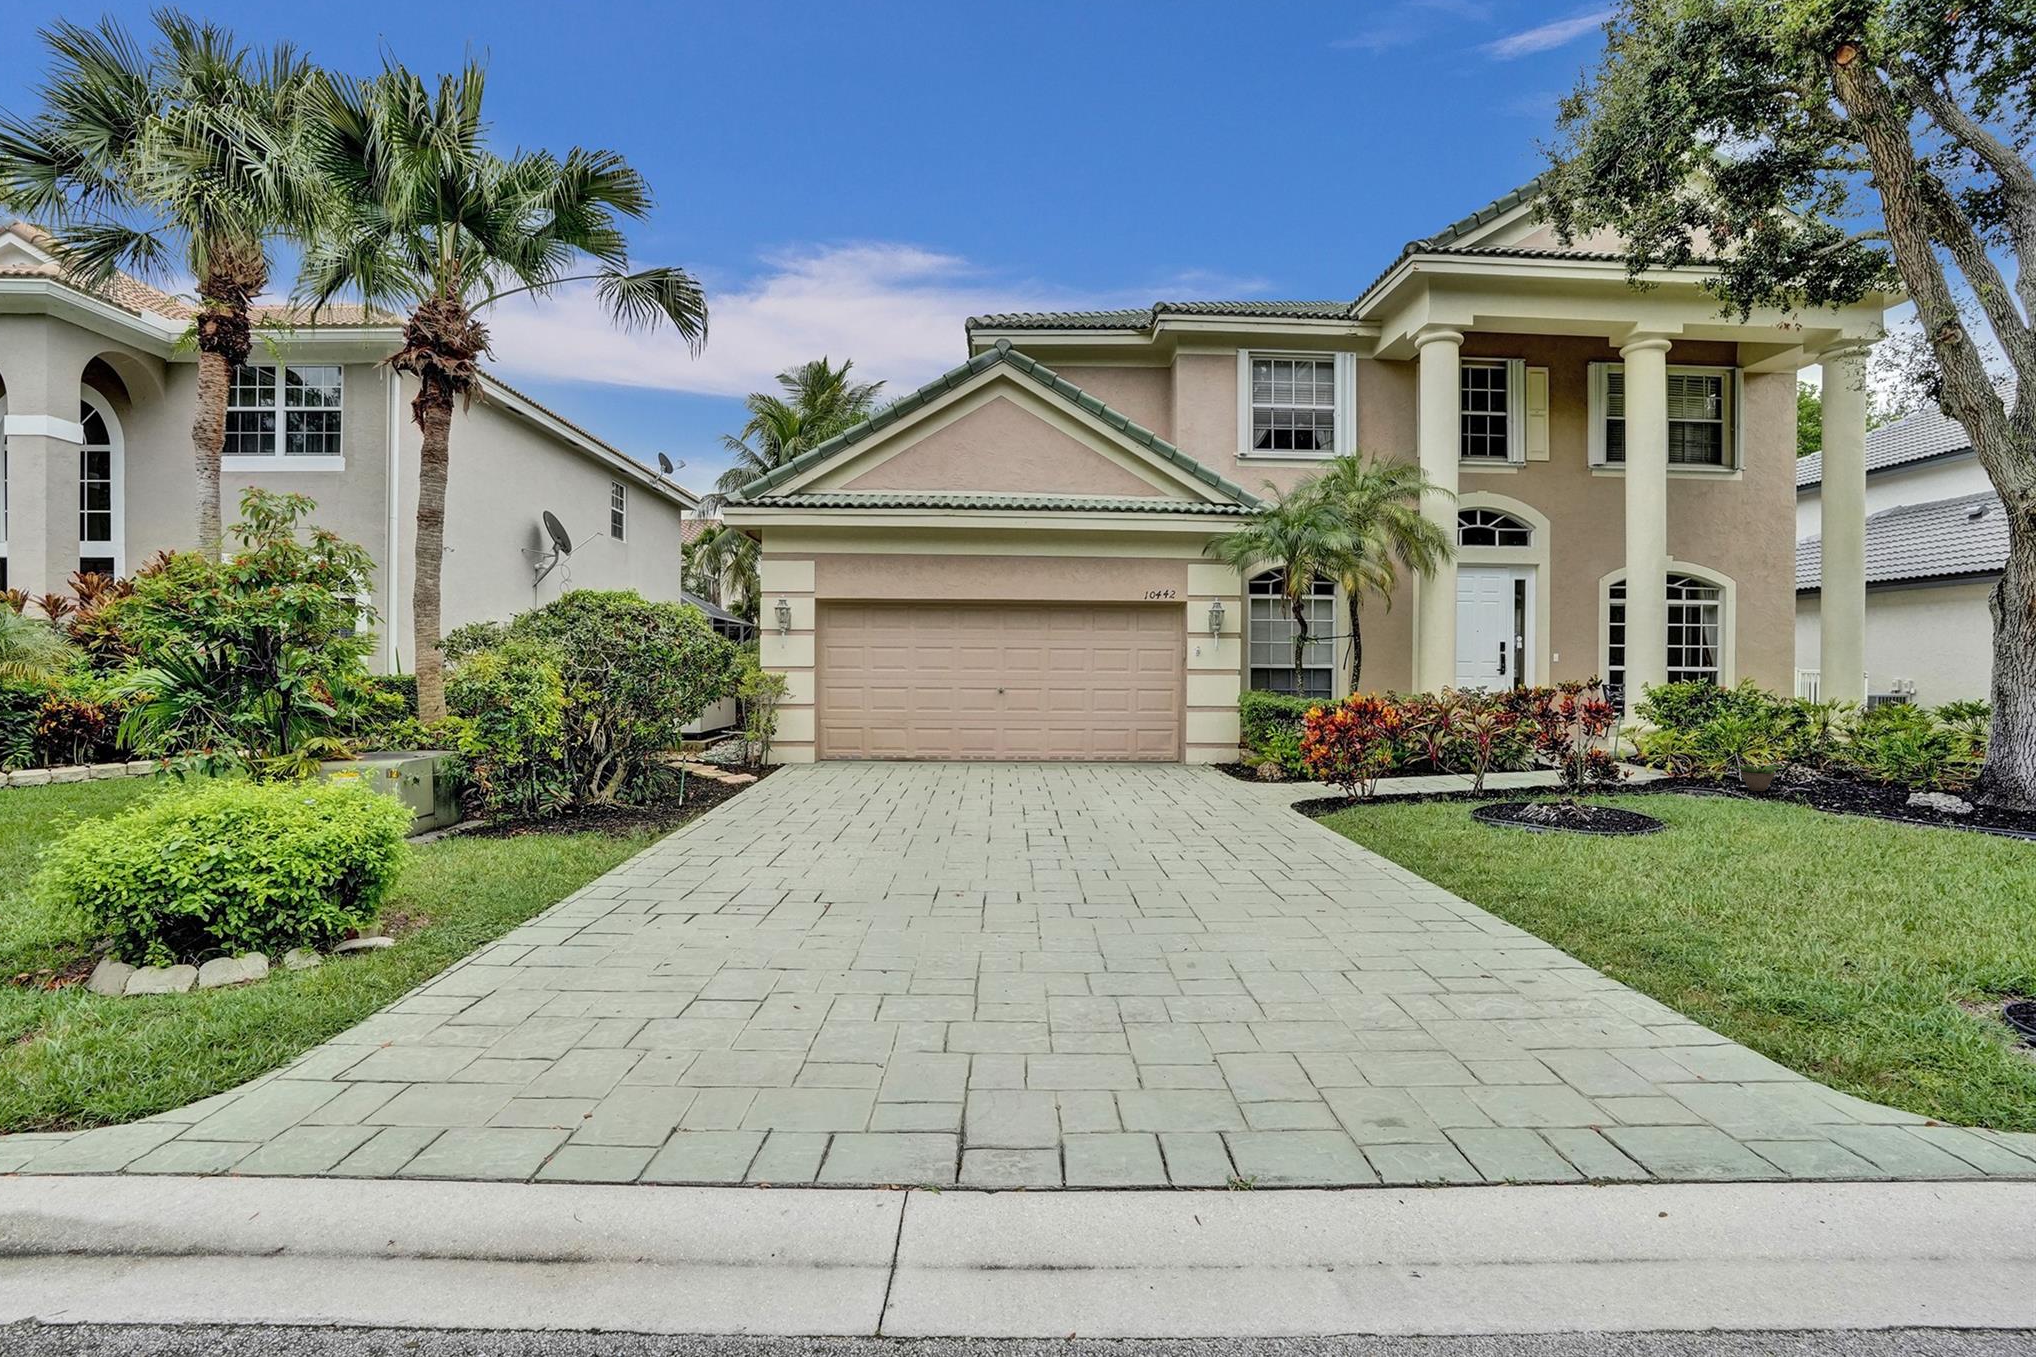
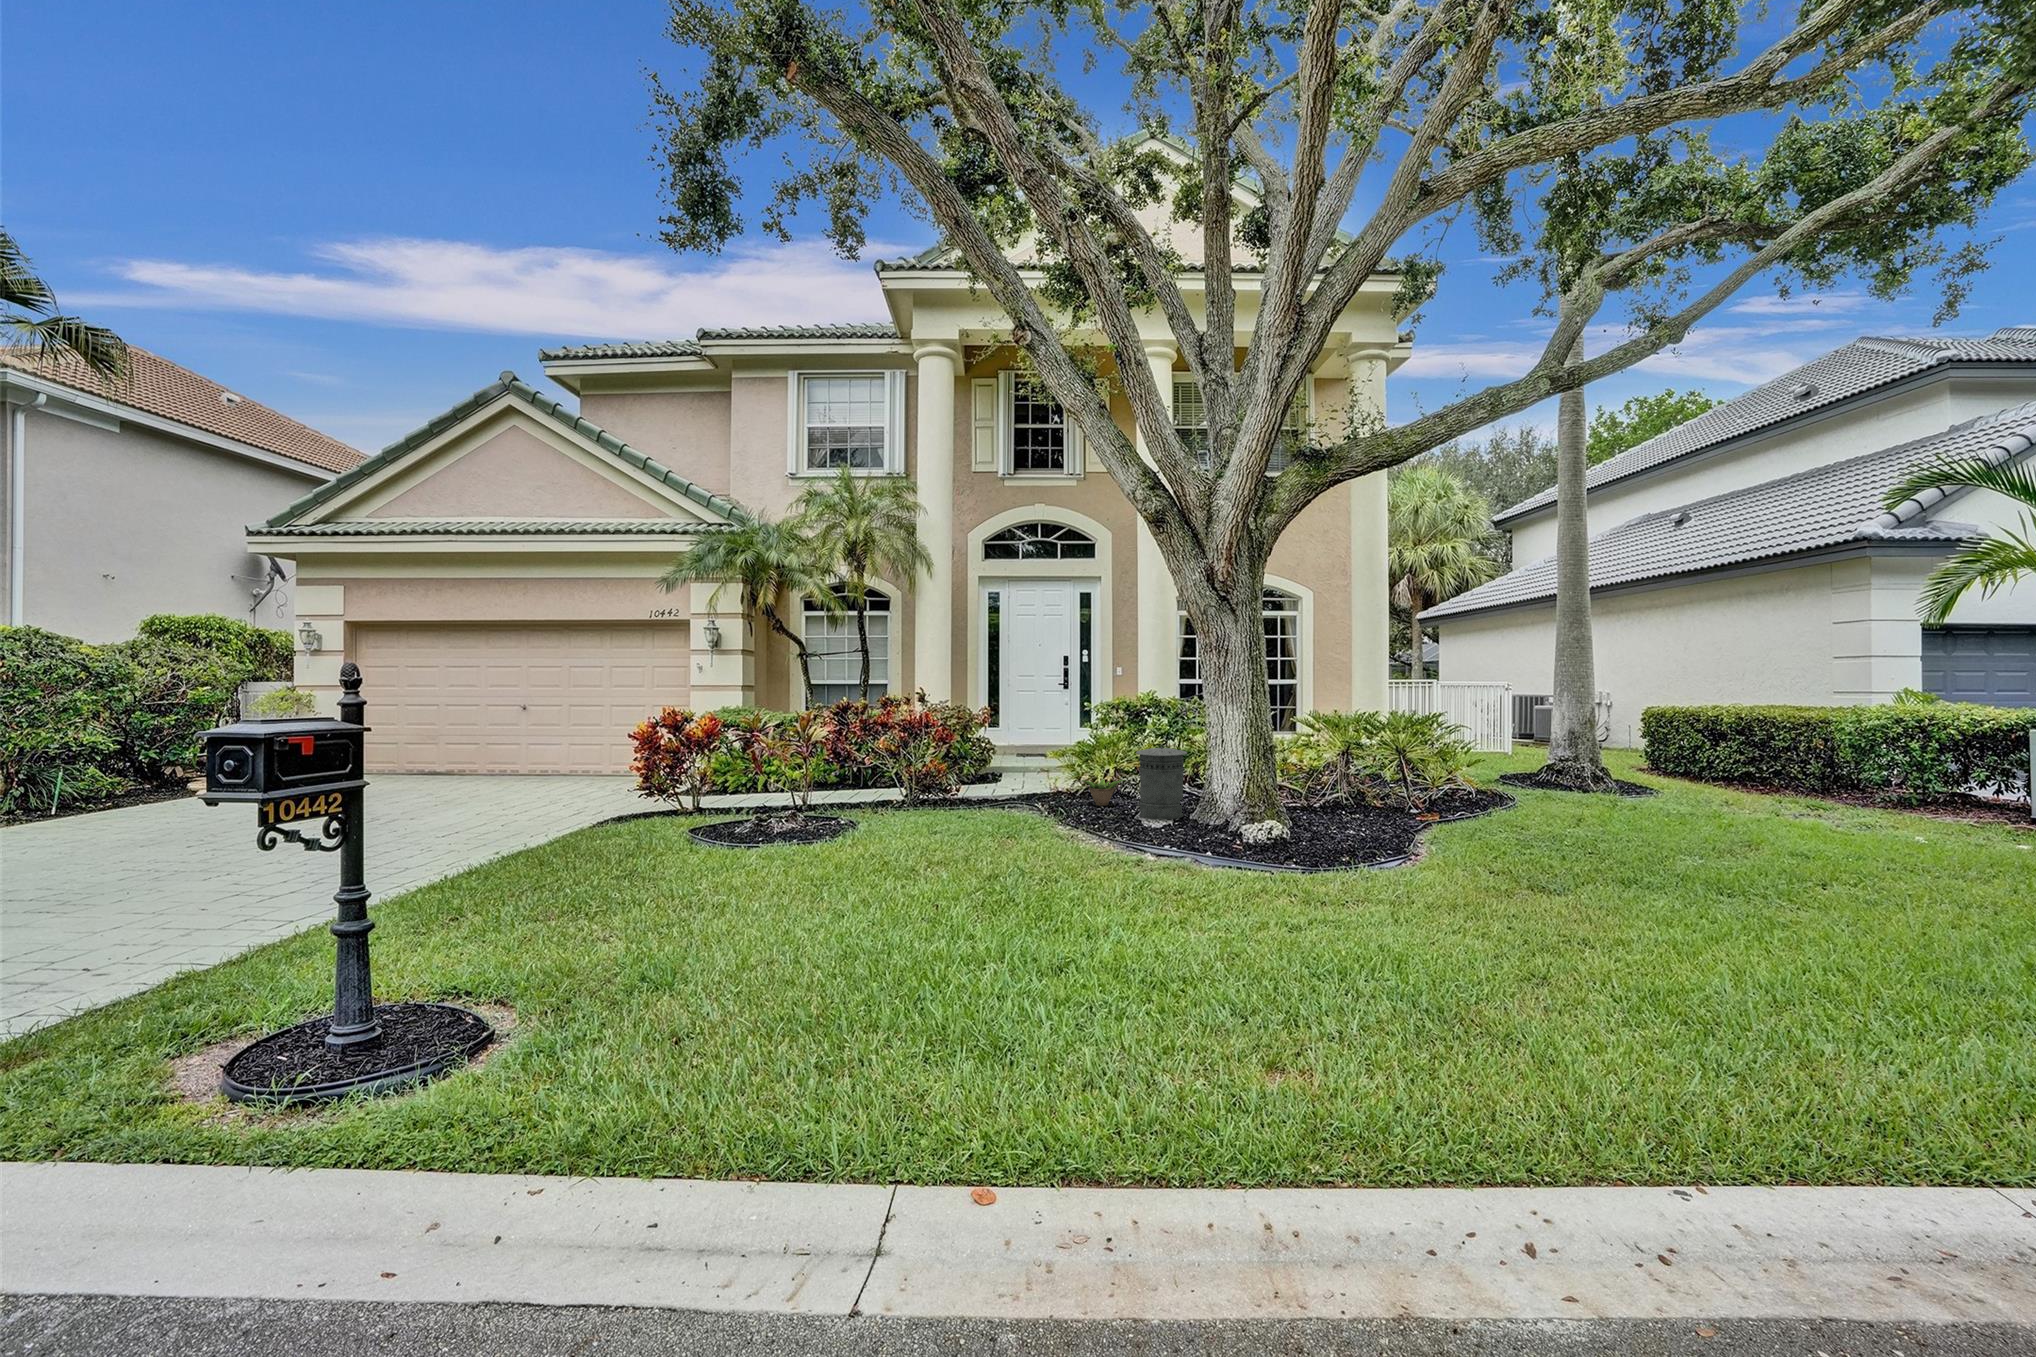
trash can: none [1841,729,1911,805] -> present [1136,747,1187,819]

